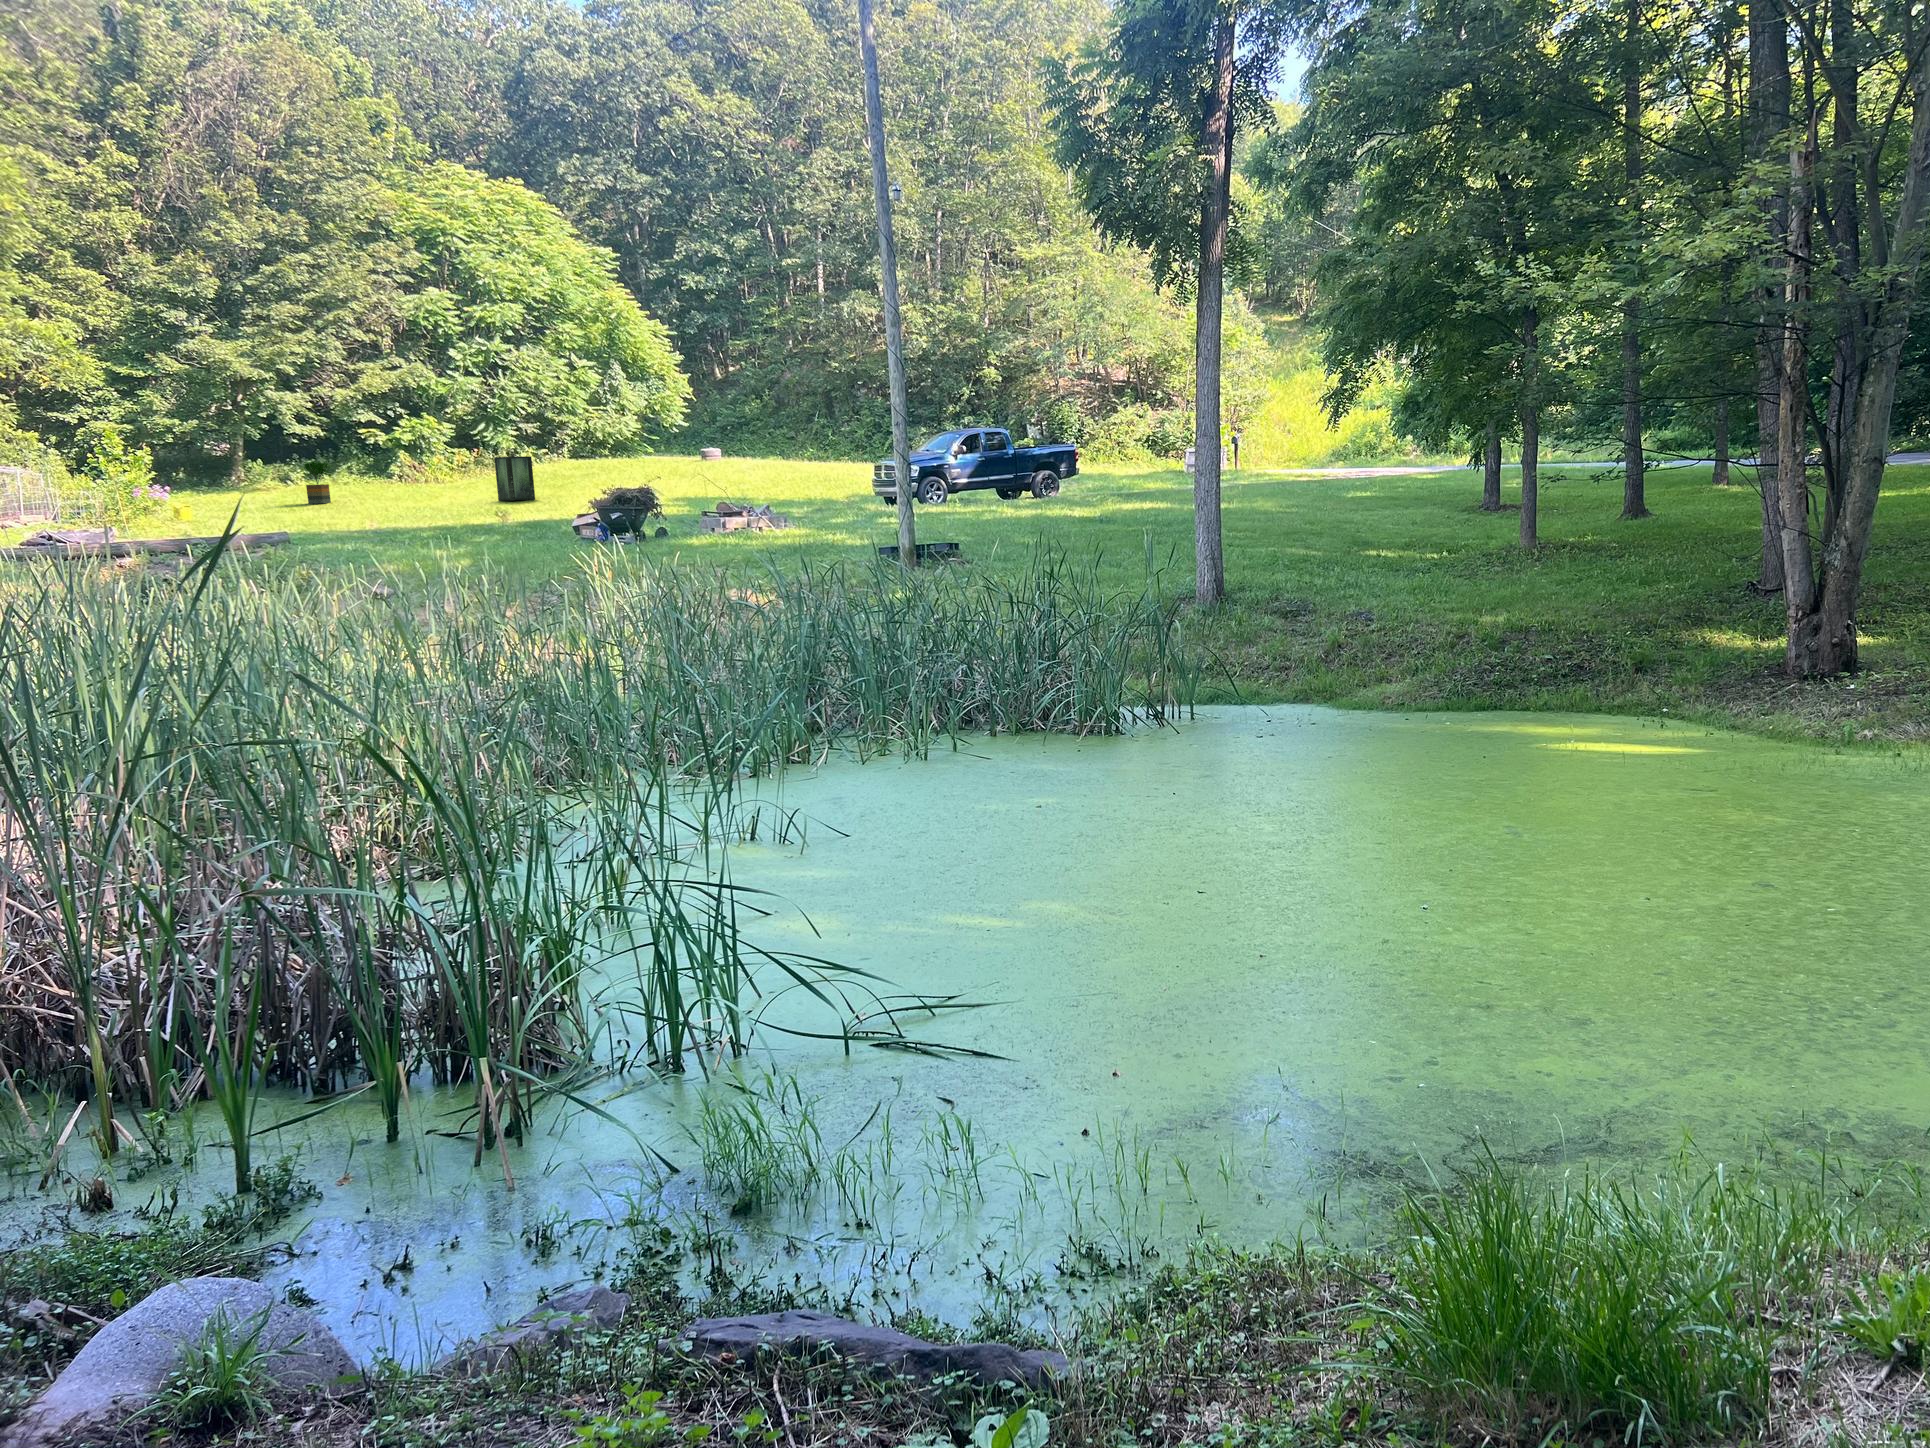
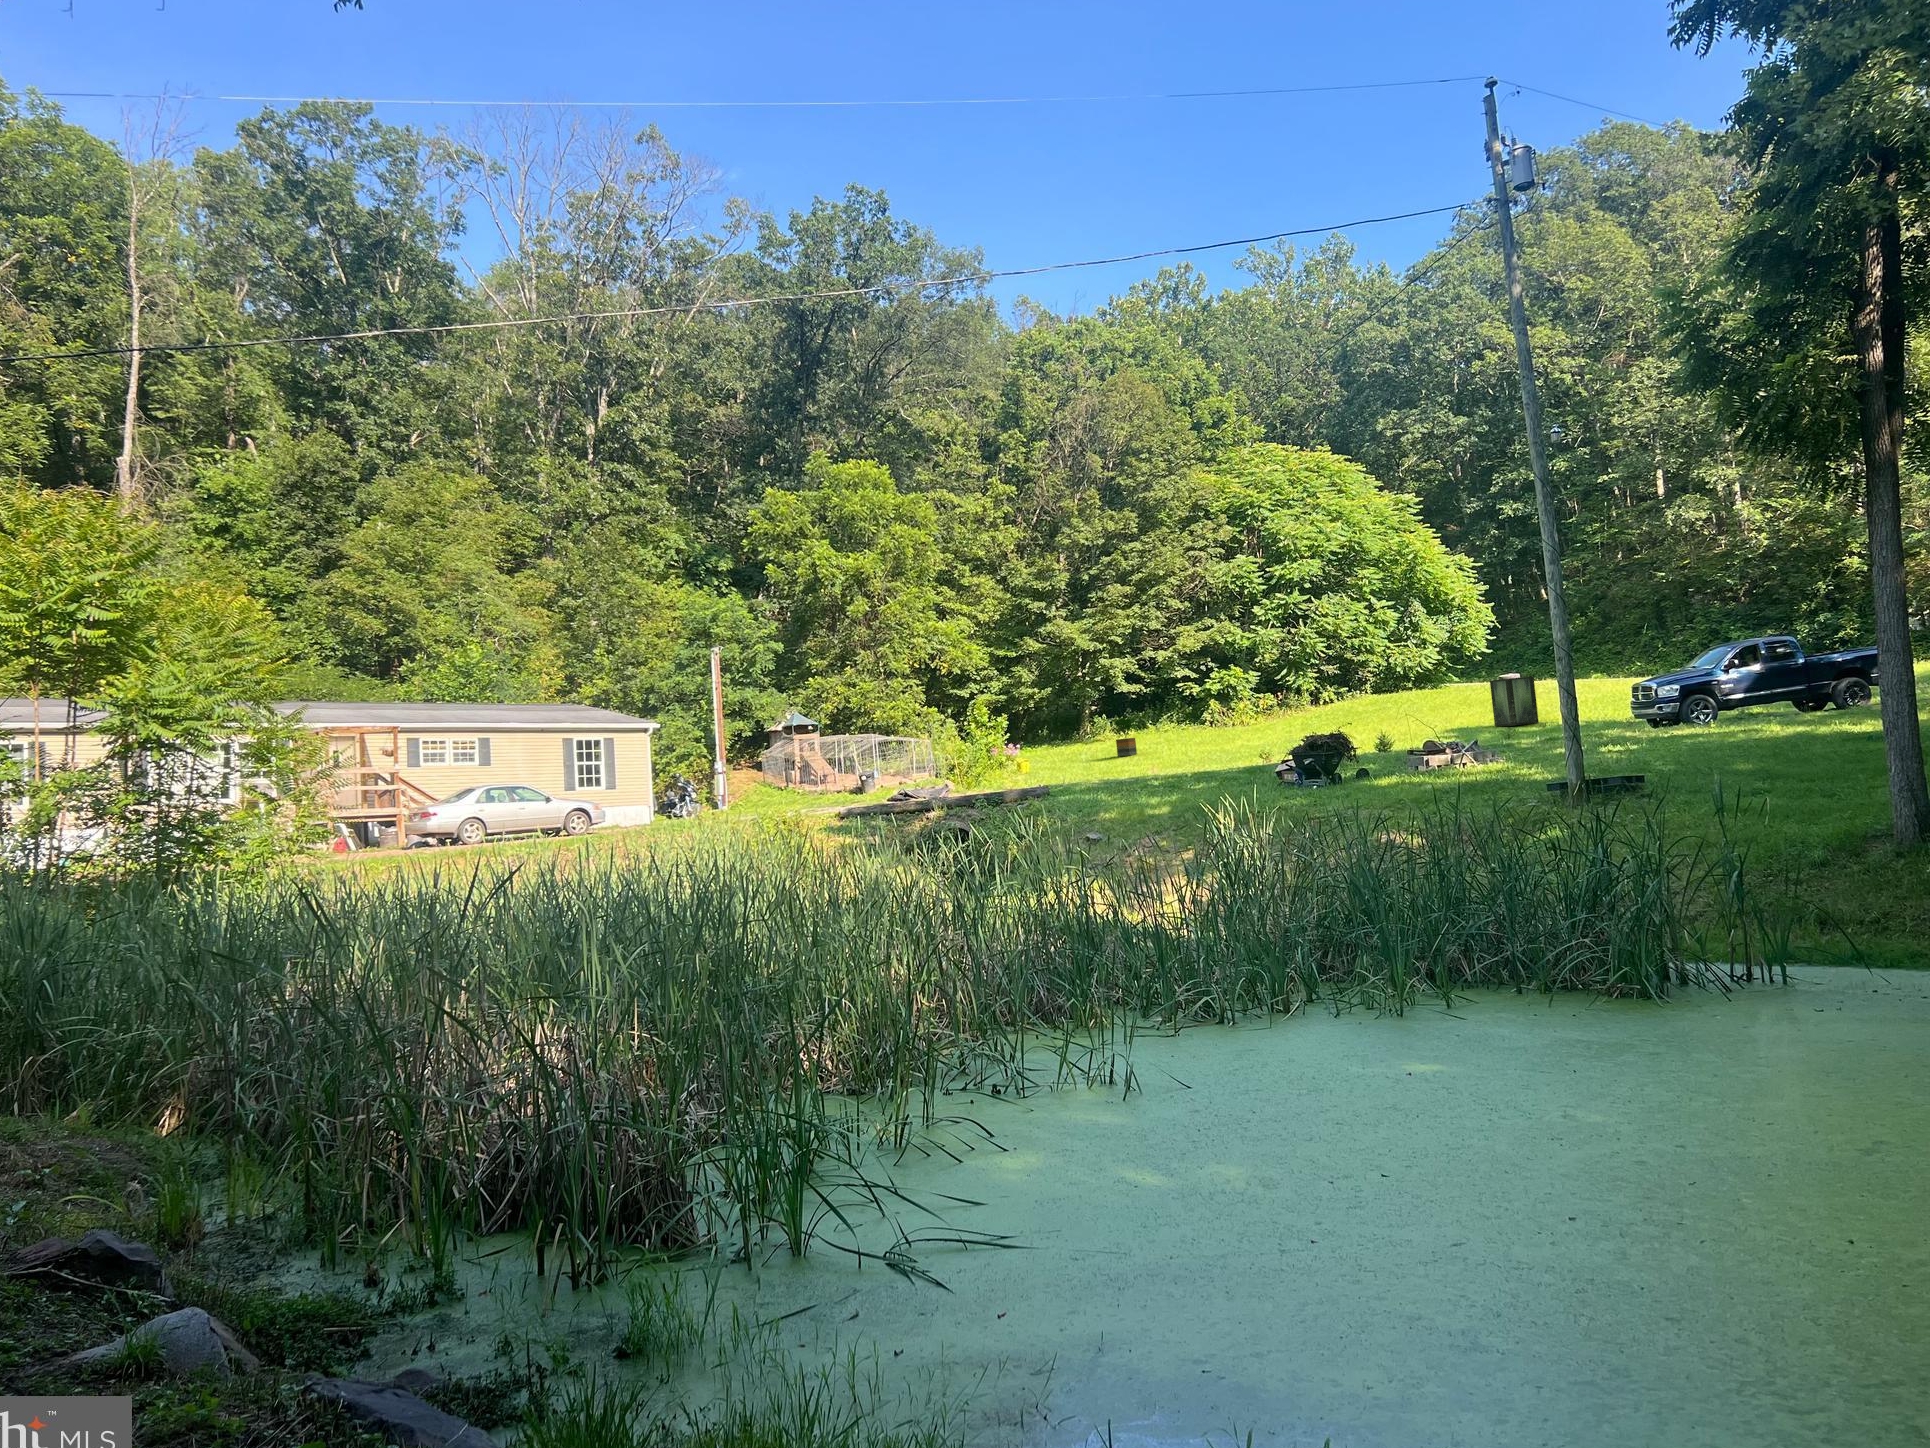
storage box: present [494,456,535,501] -> present [1490,676,1539,727]

